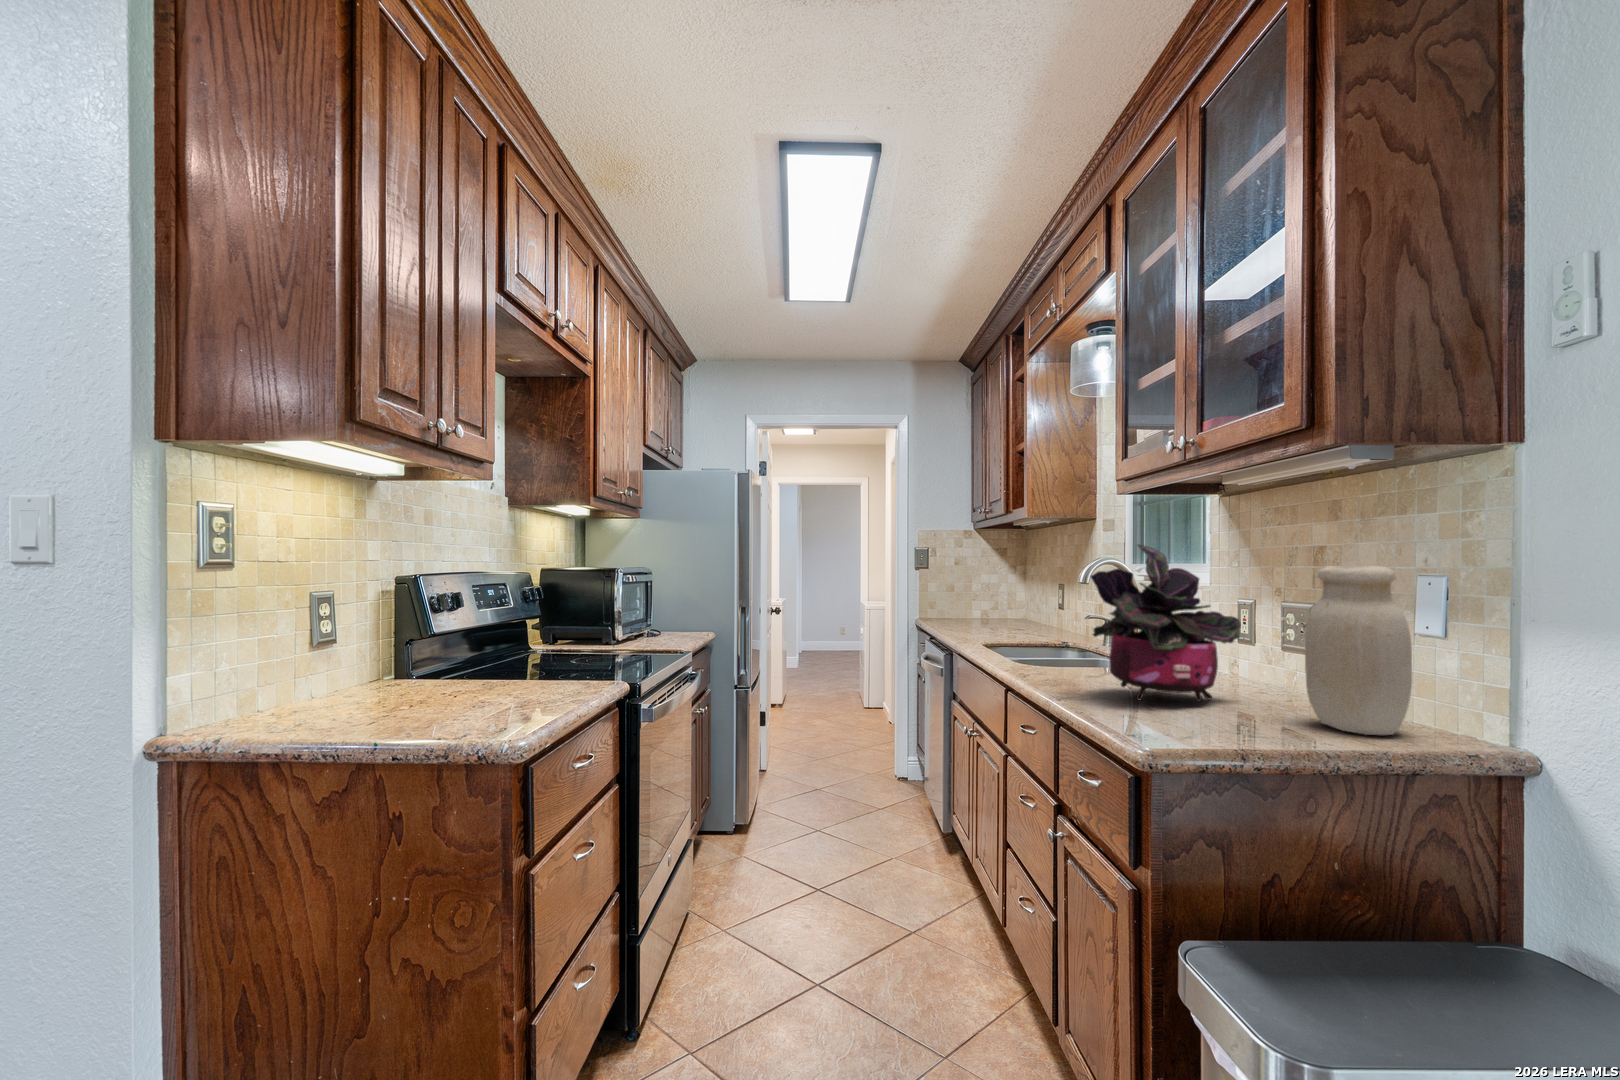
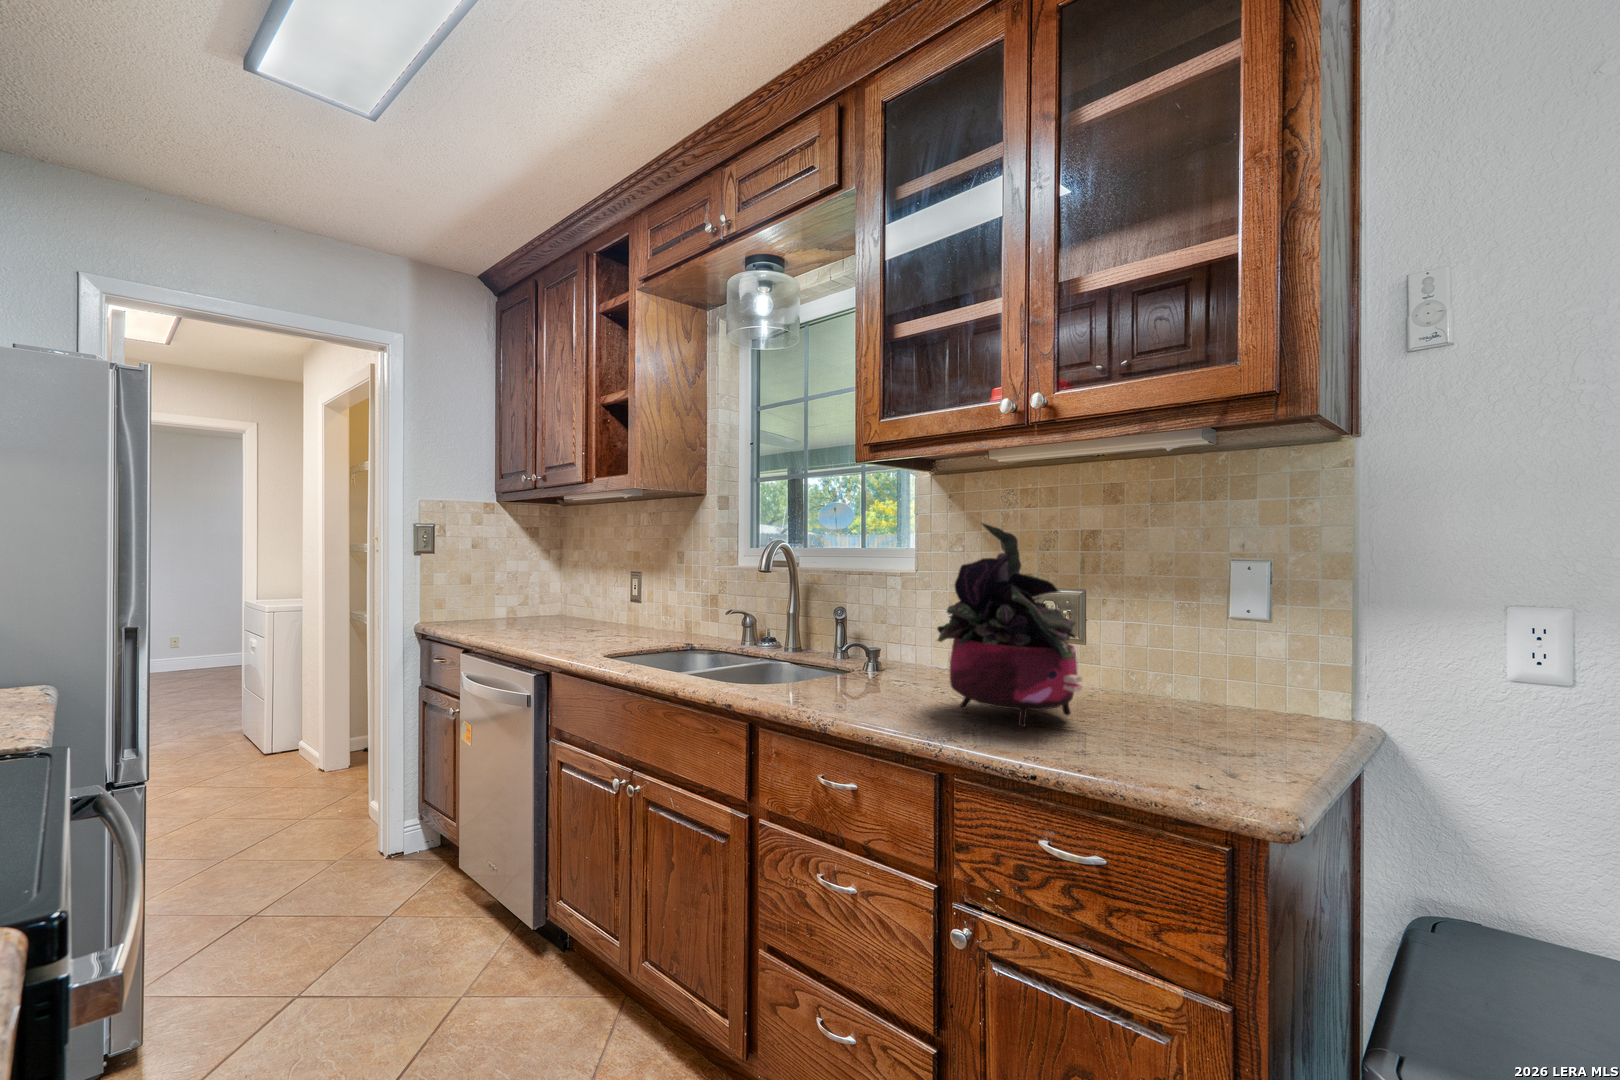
jar: present [1305,566,1412,735] -> none [1182,551,1293,731]

